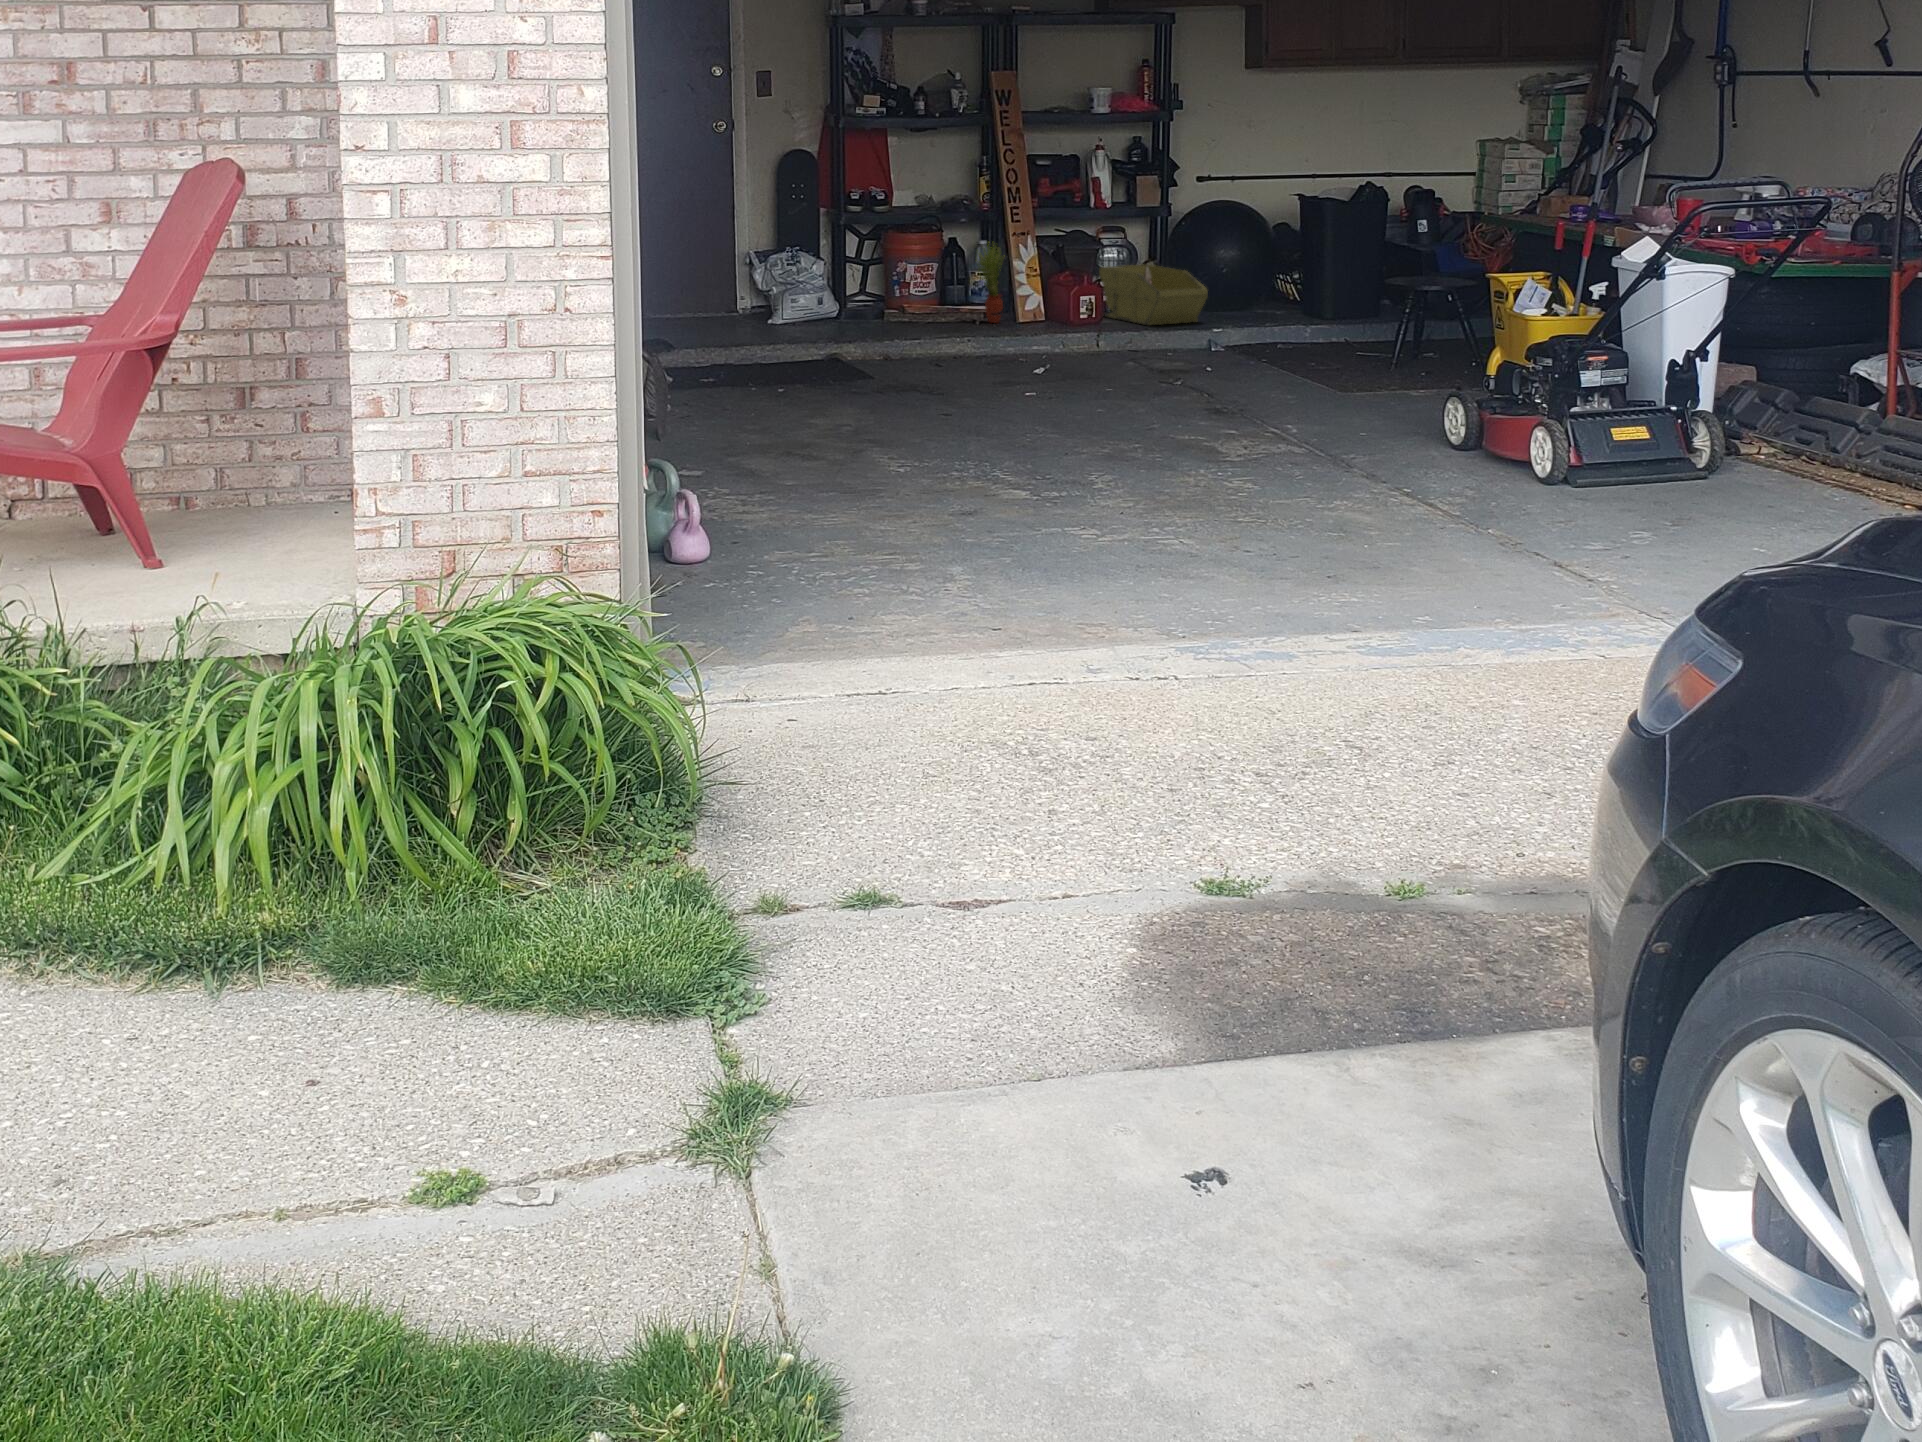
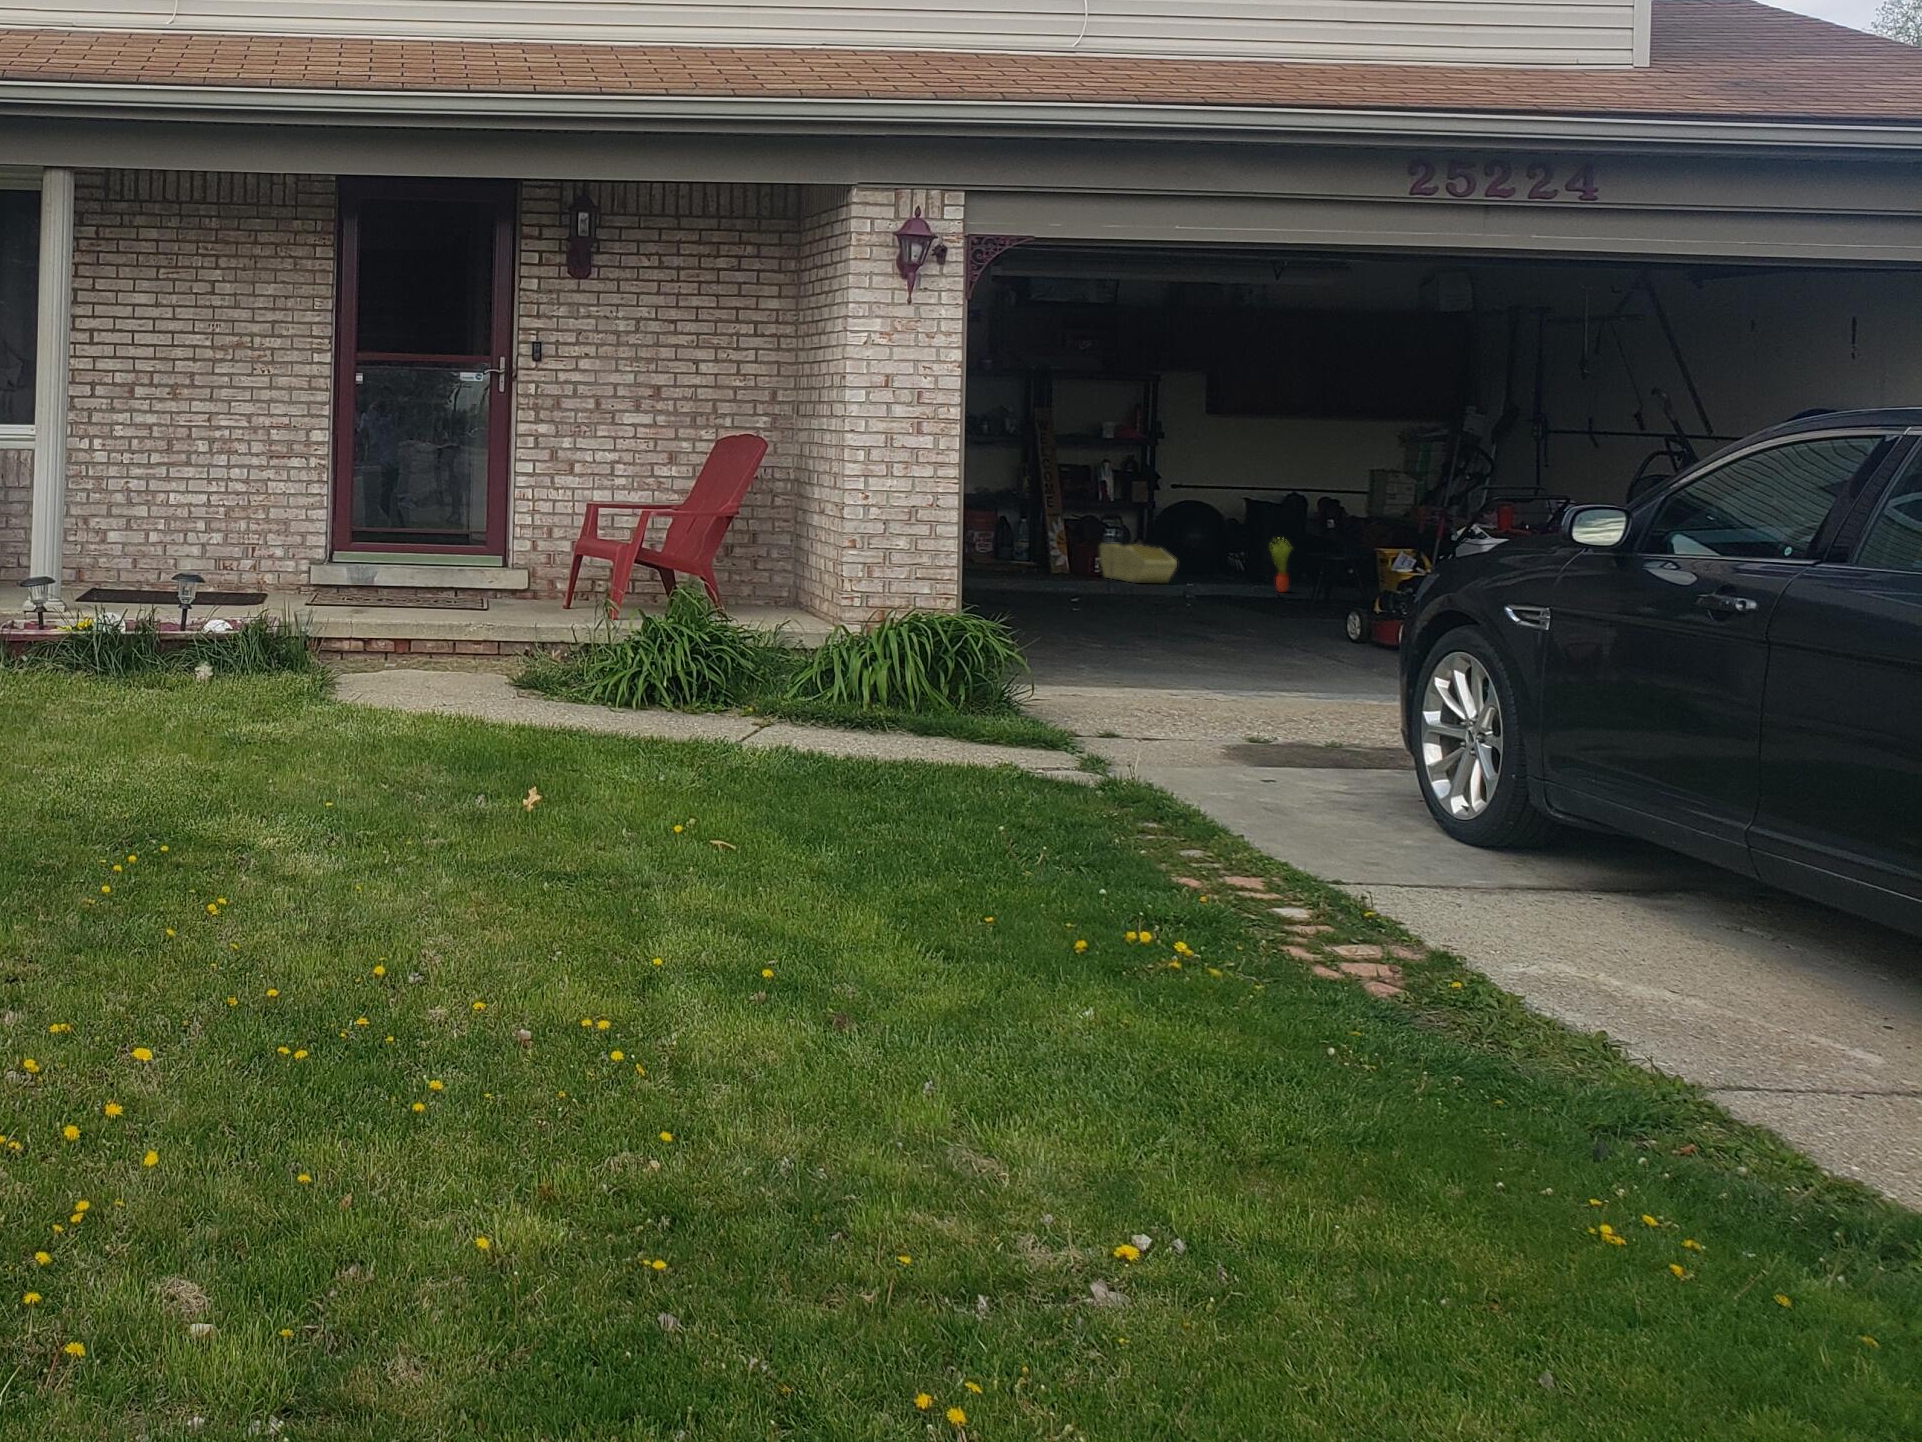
potted plant: present [976,242,1005,323] -> present [1270,537,1289,592]

